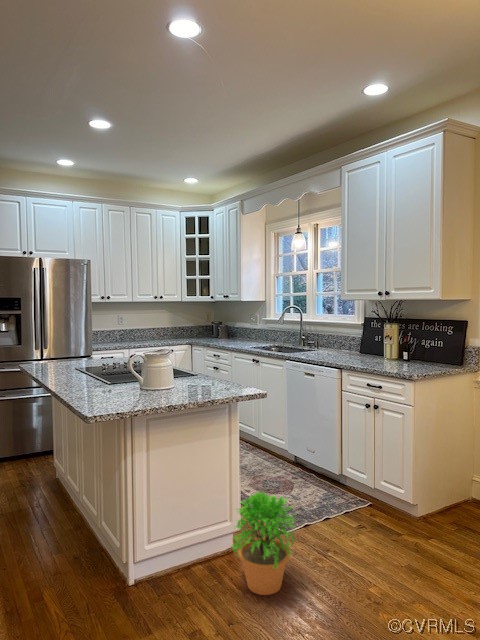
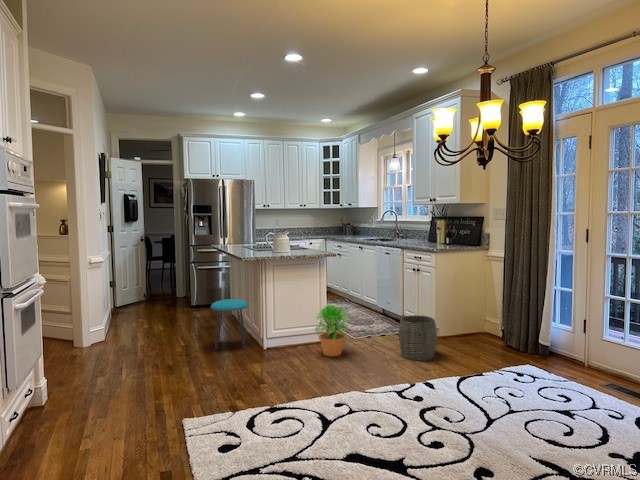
stool: none [18,481,95,599] -> present [211,299,248,351]
woven basket: none [382,498,453,593] -> present [399,315,437,361]

